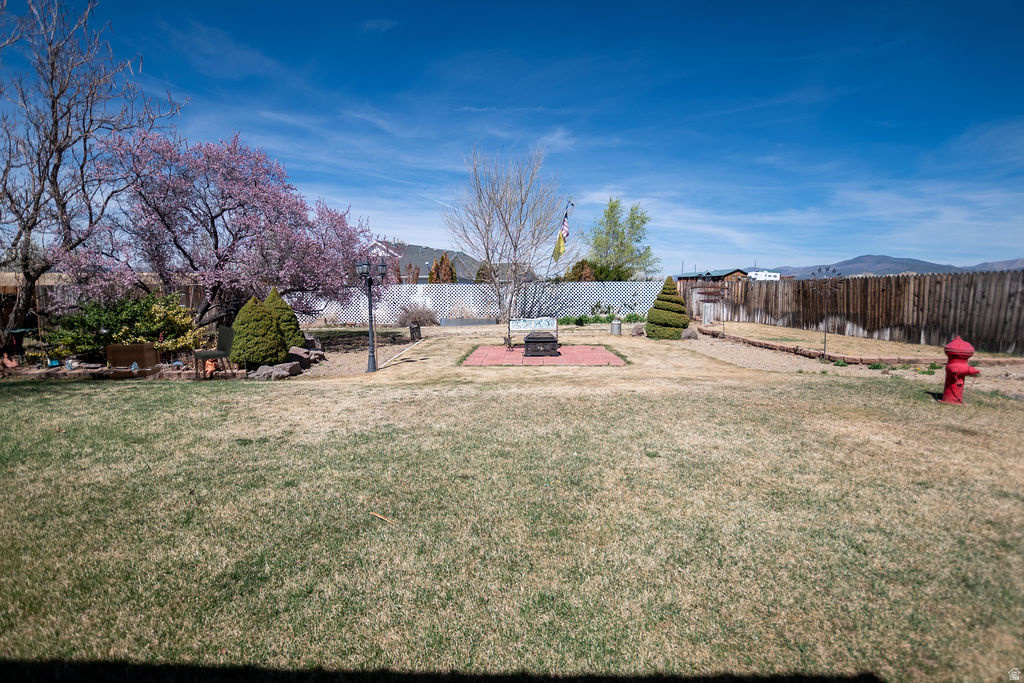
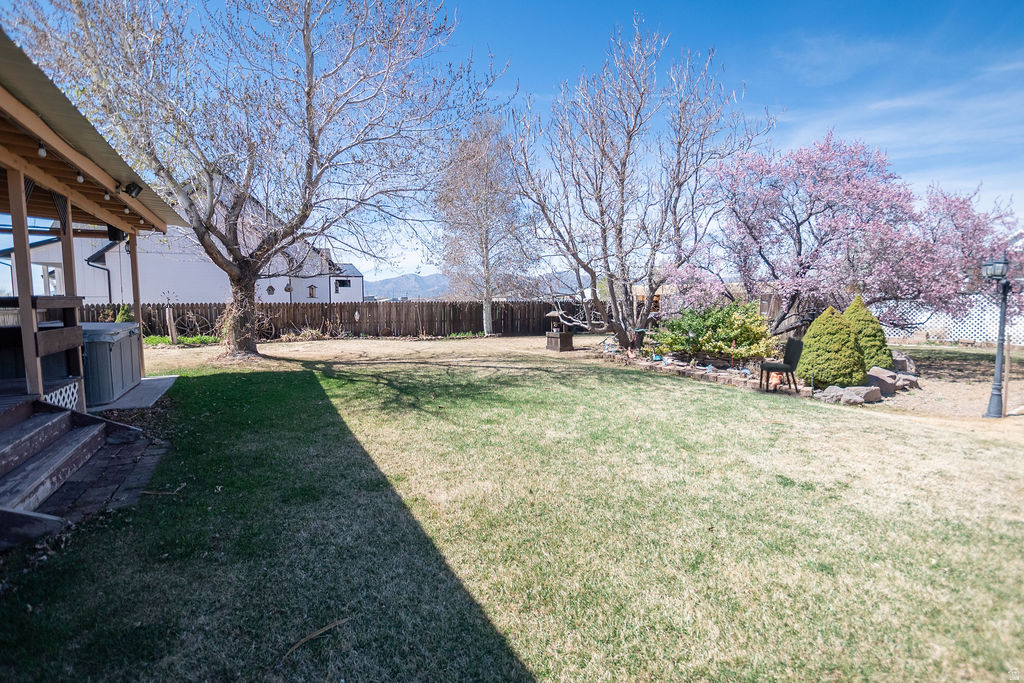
wooden crate: present [106,341,161,378] -> none [690,346,732,379]

